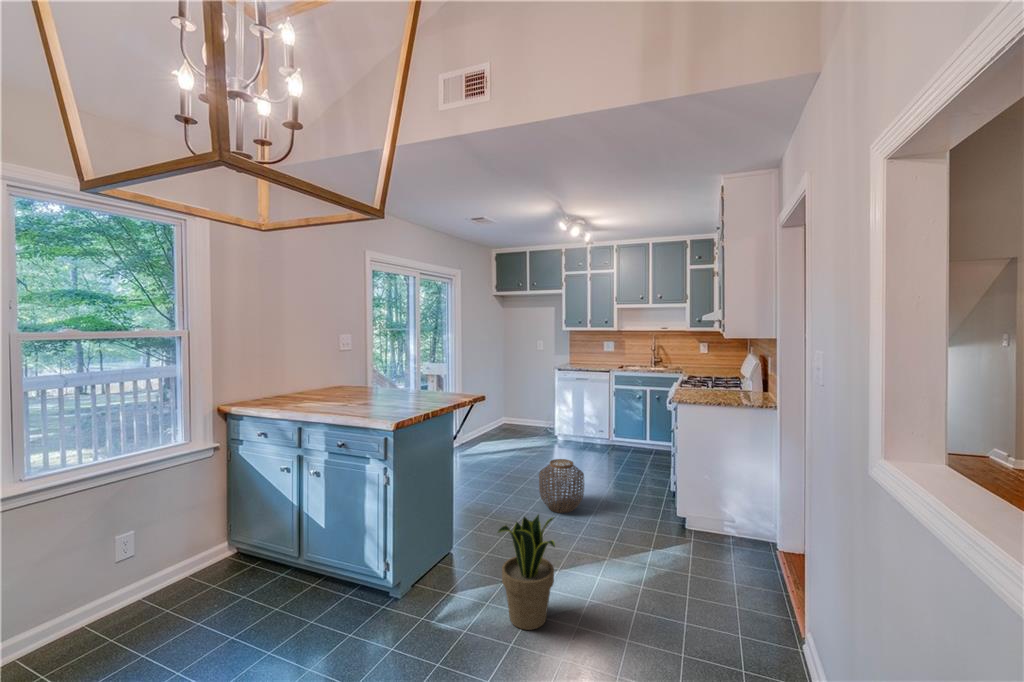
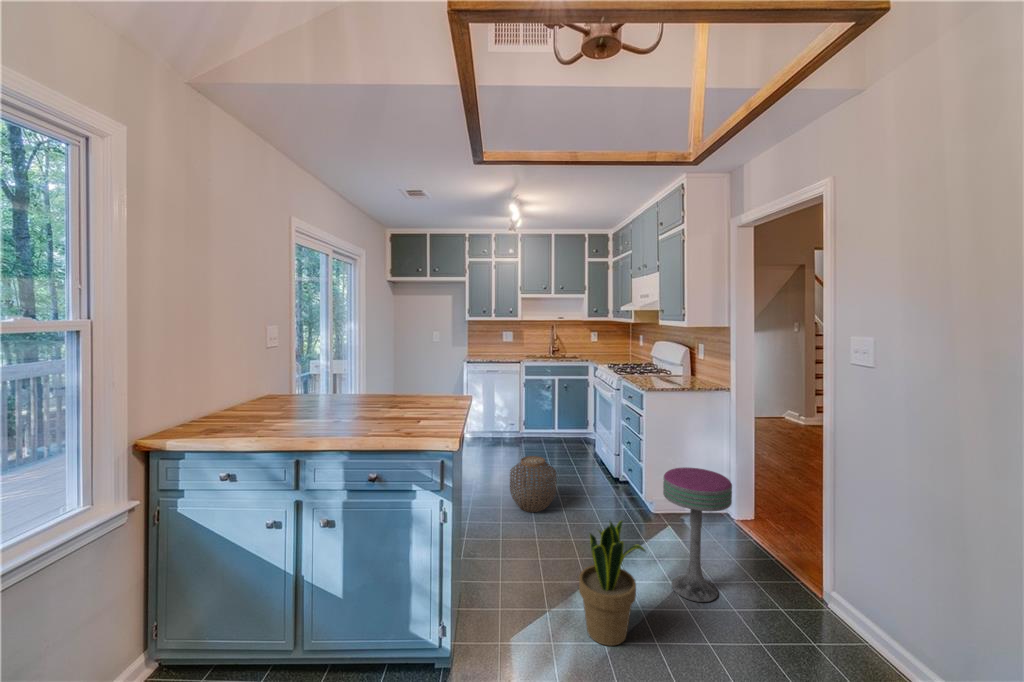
bar stool: none [617,480,687,624] -> present [663,467,732,602]

